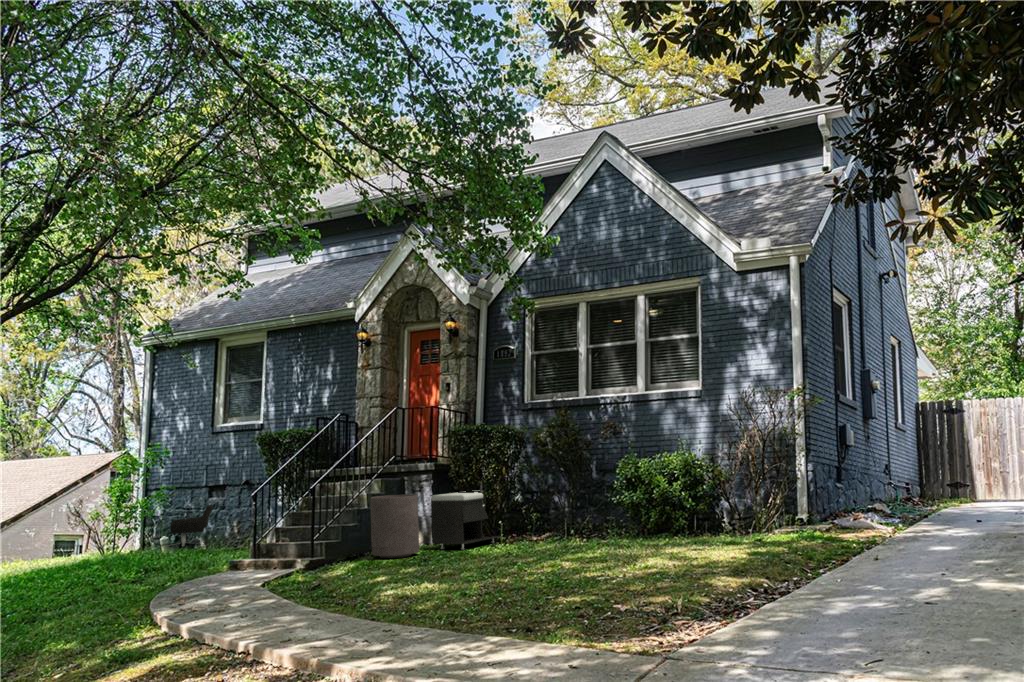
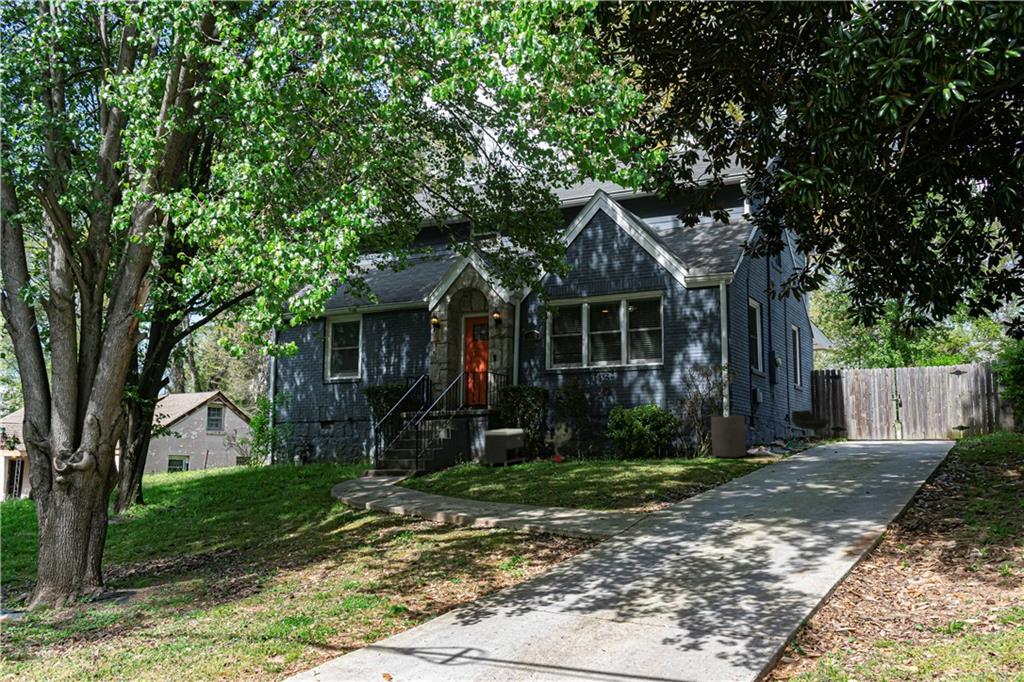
potted tree: none [524,480,566,542] -> present [546,423,571,462]
trash can: present [370,495,419,558] -> present [711,415,746,458]
lounge chair: present [171,505,213,546] -> present [792,410,829,436]

